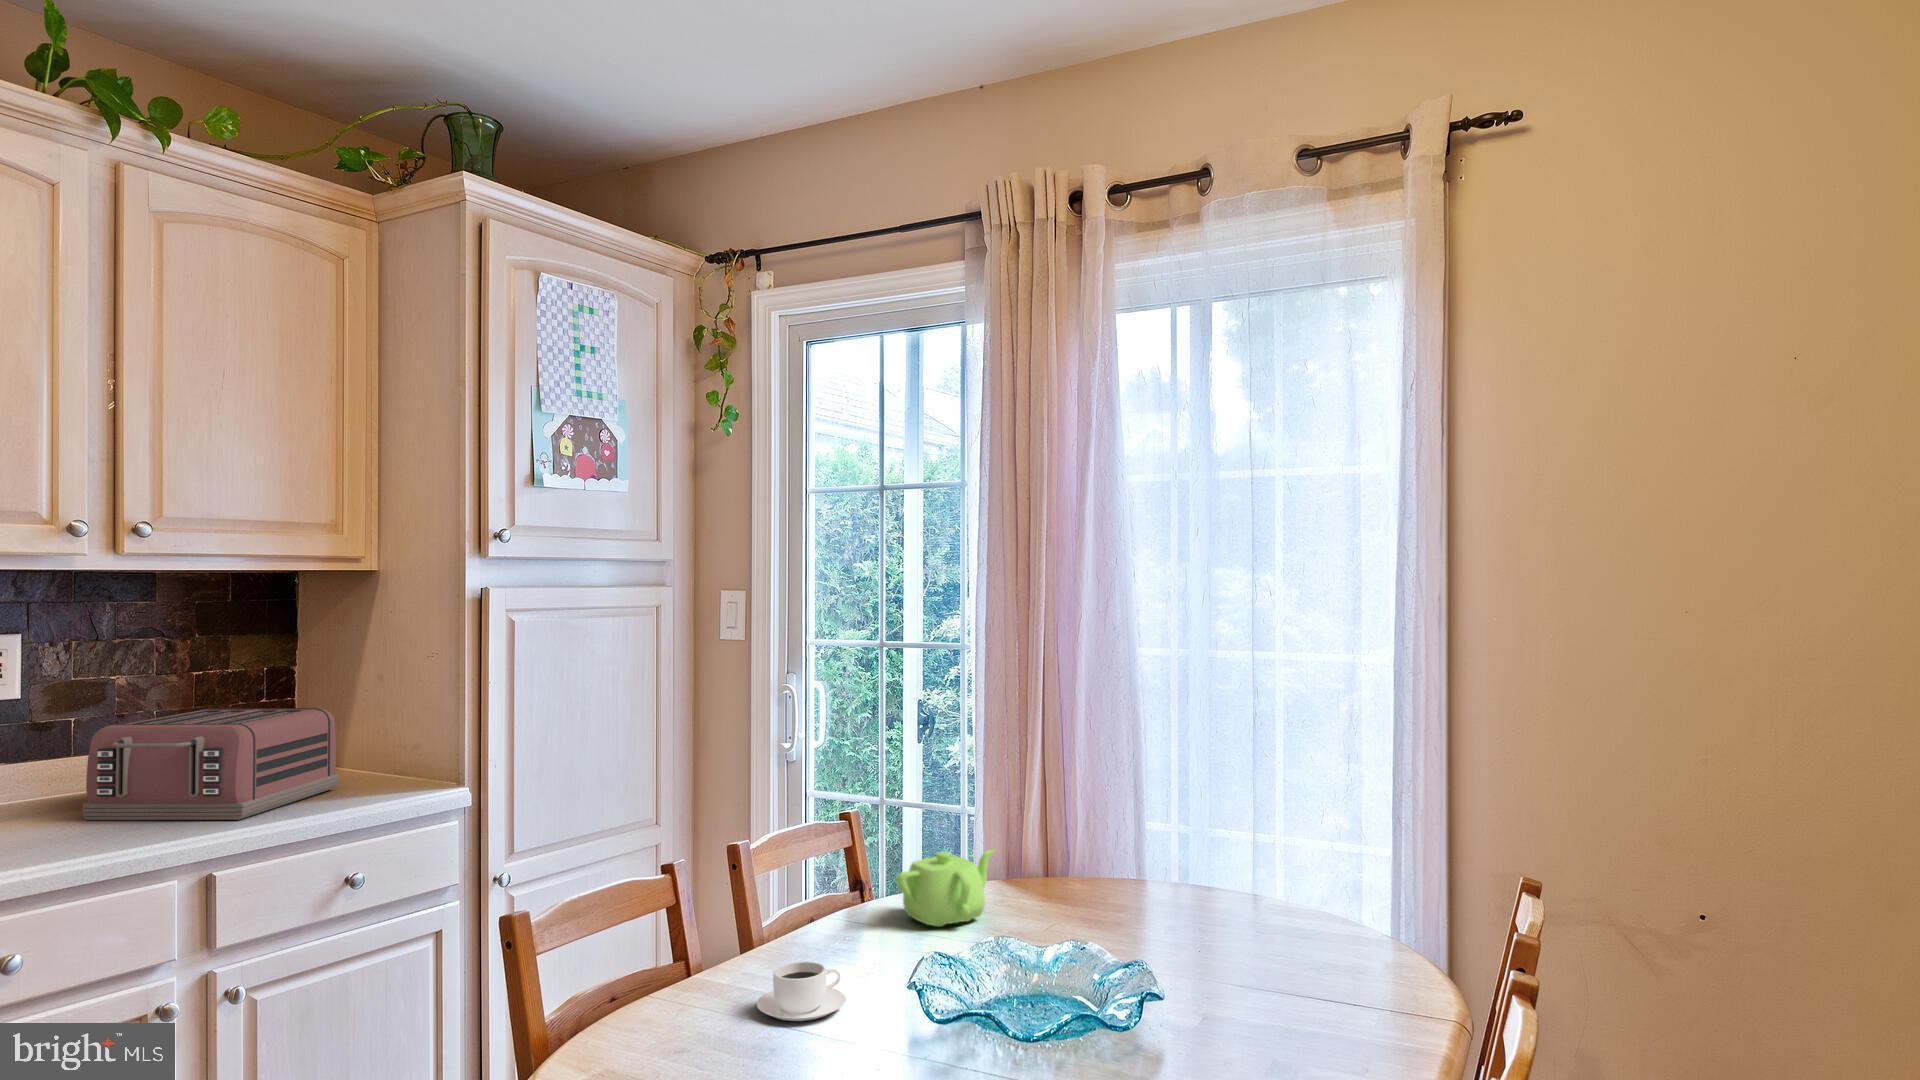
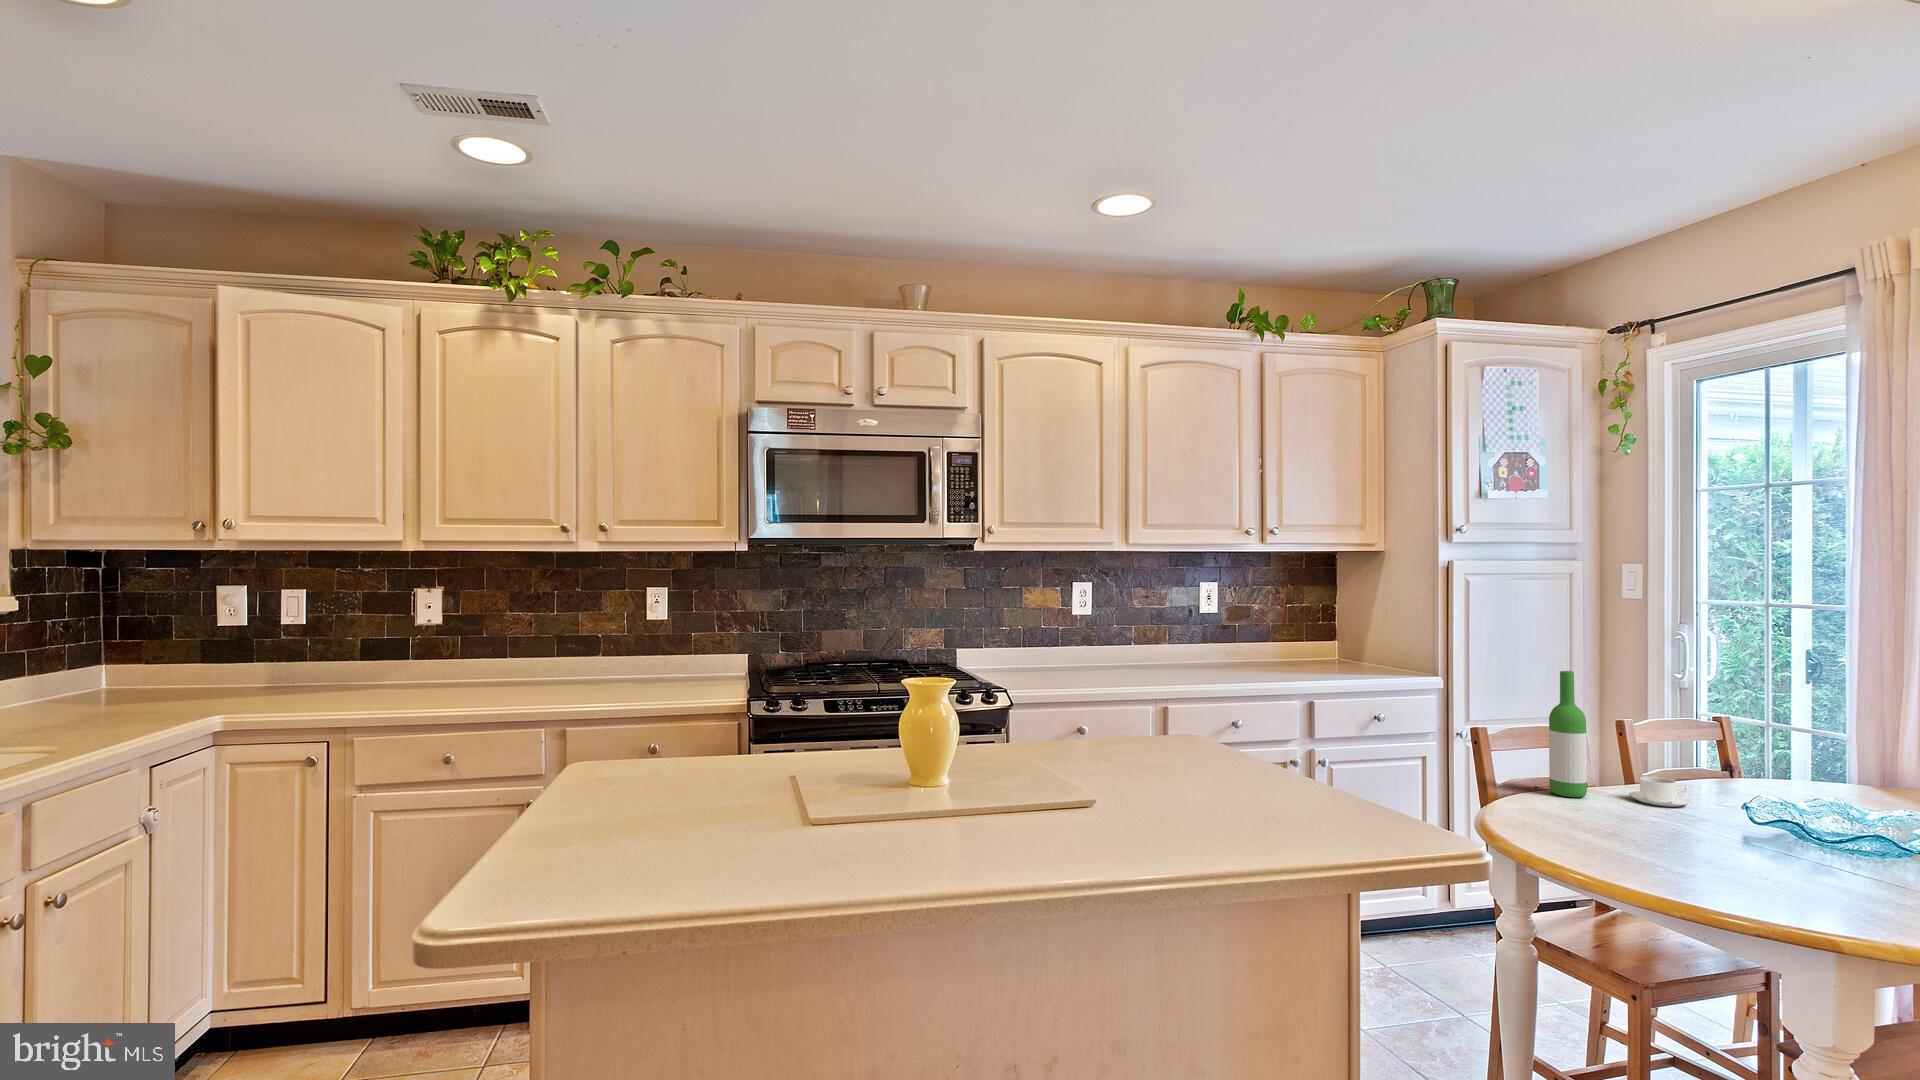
toaster: present [83,708,339,820] -> none [1255,622,1369,677]
wine bottle: none [631,797,694,1044] -> present [1549,671,1587,797]
teapot: present [896,849,995,927] -> none [1748,745,1844,794]

